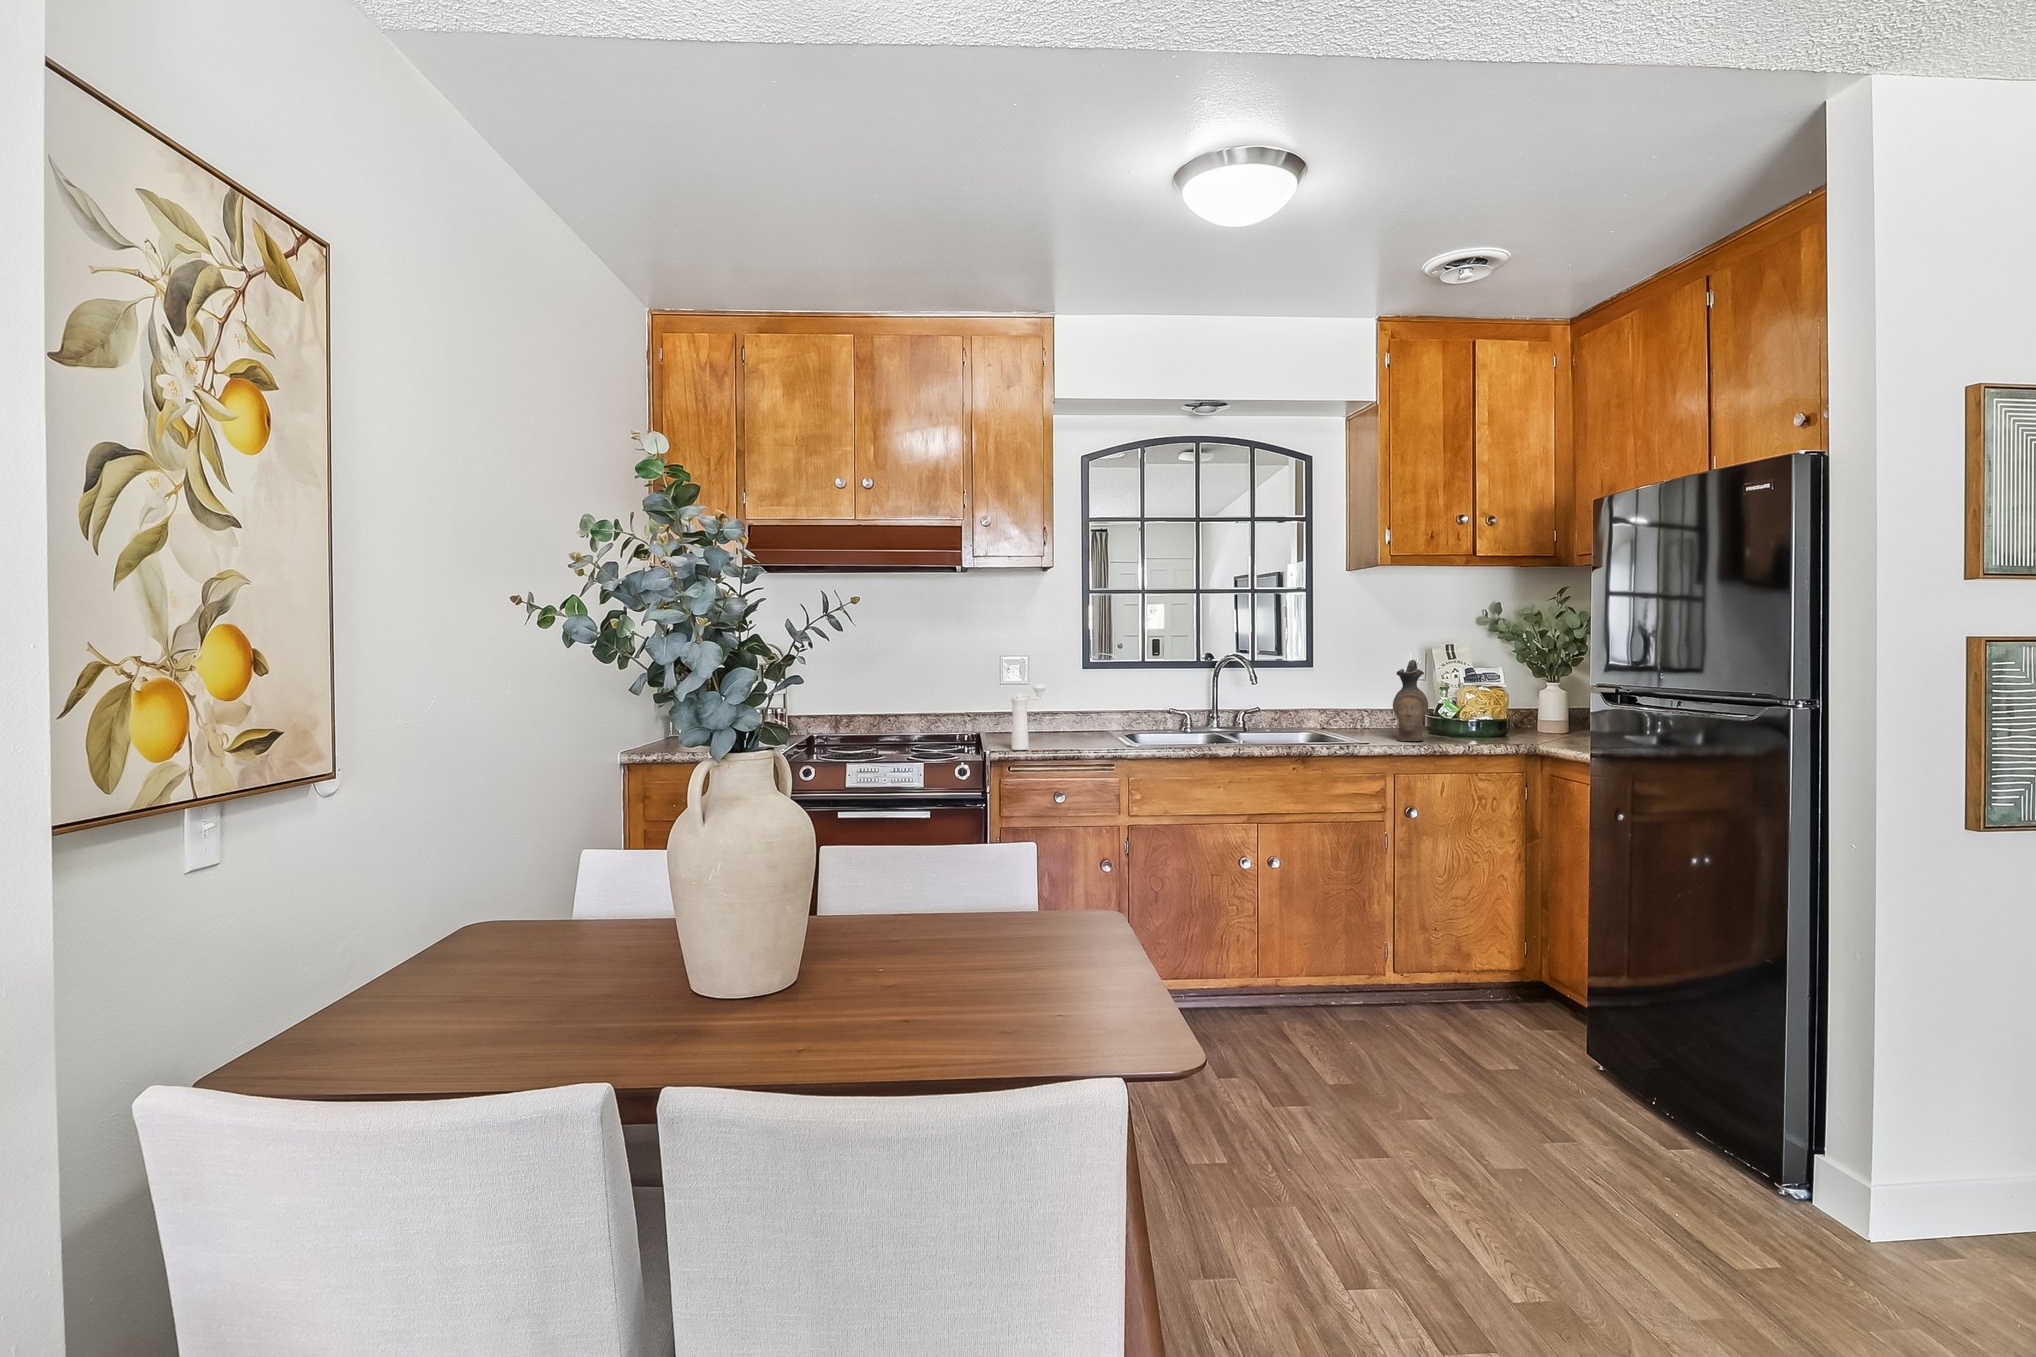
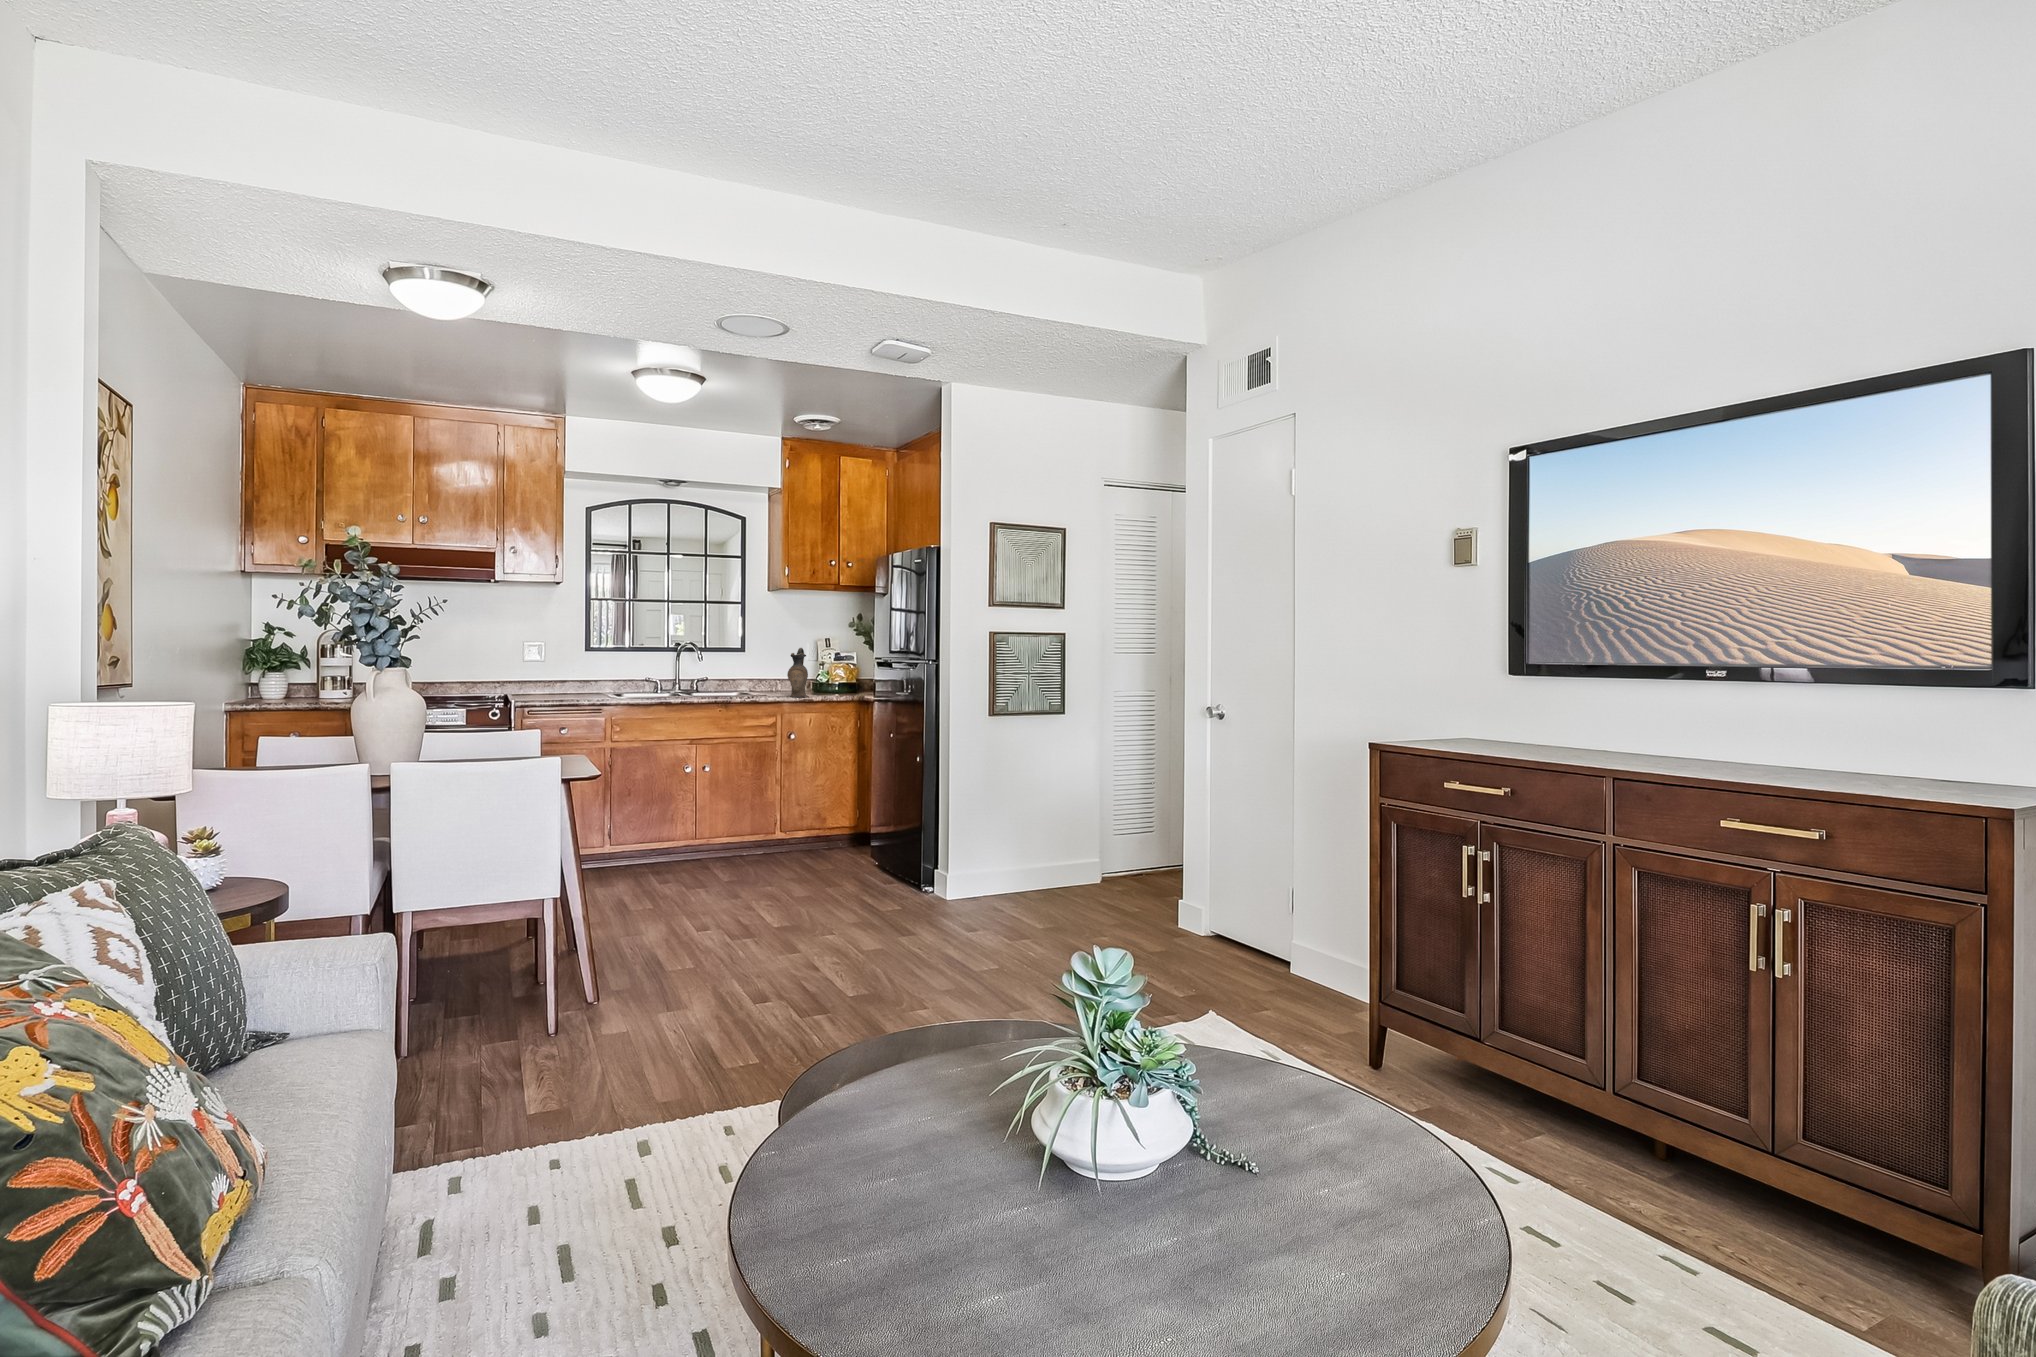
pepper mill: present [1011,684,1046,750] -> none [533,658,557,700]

